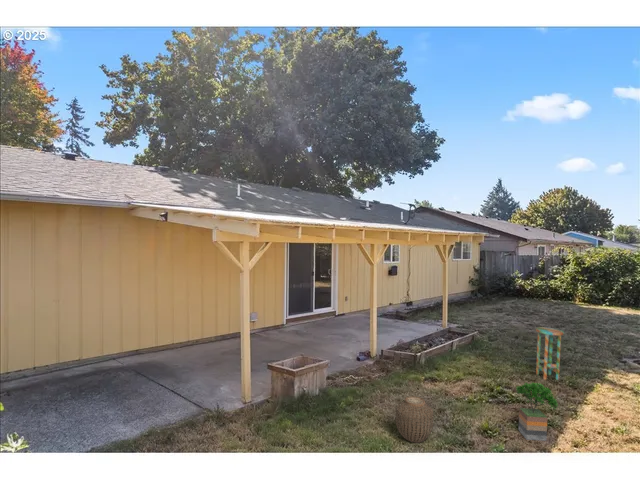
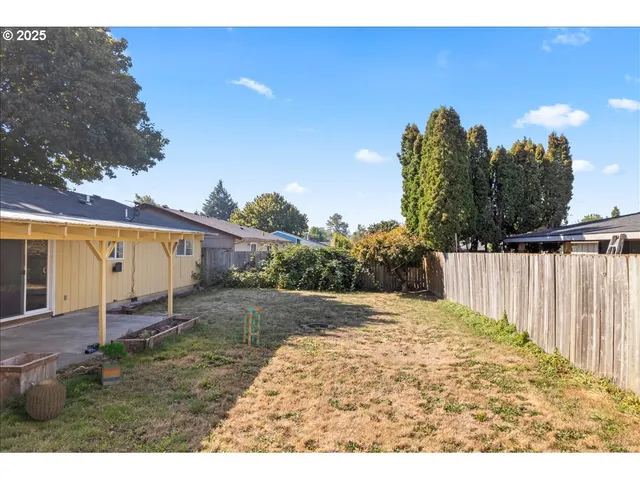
potted tree: present [516,383,558,441] -> present [99,342,128,386]
woven basket: present [396,396,434,443] -> present [26,379,67,420]

